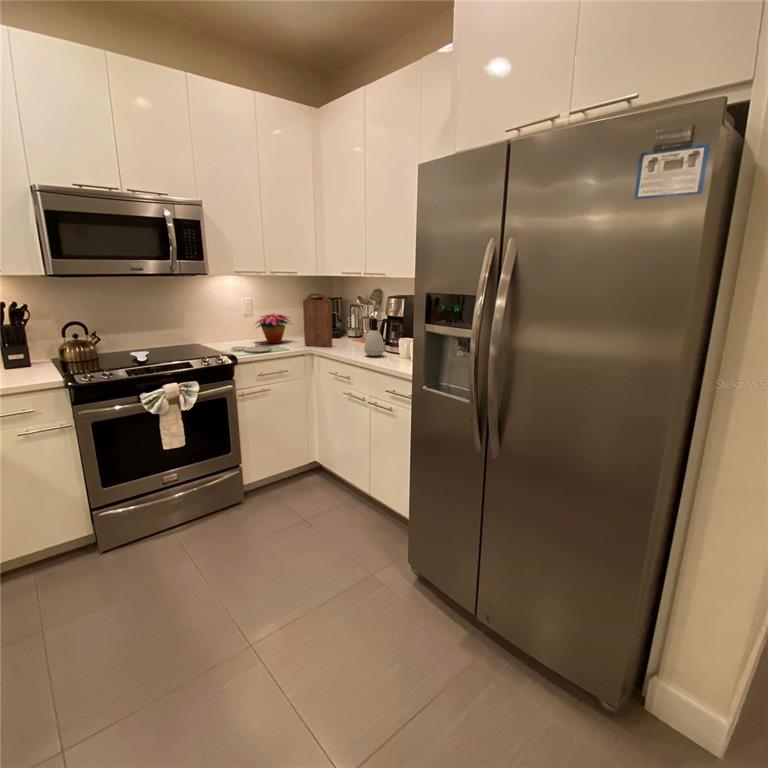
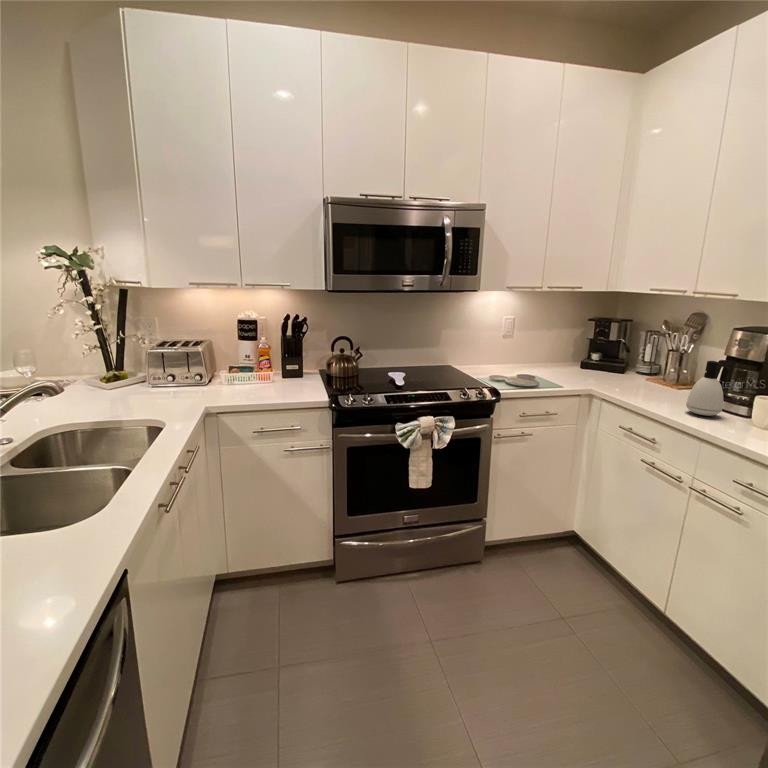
cutting board: present [303,293,332,347] -> none [581,316,631,388]
flower arrangement: present [256,313,289,343] -> none [512,336,570,374]

